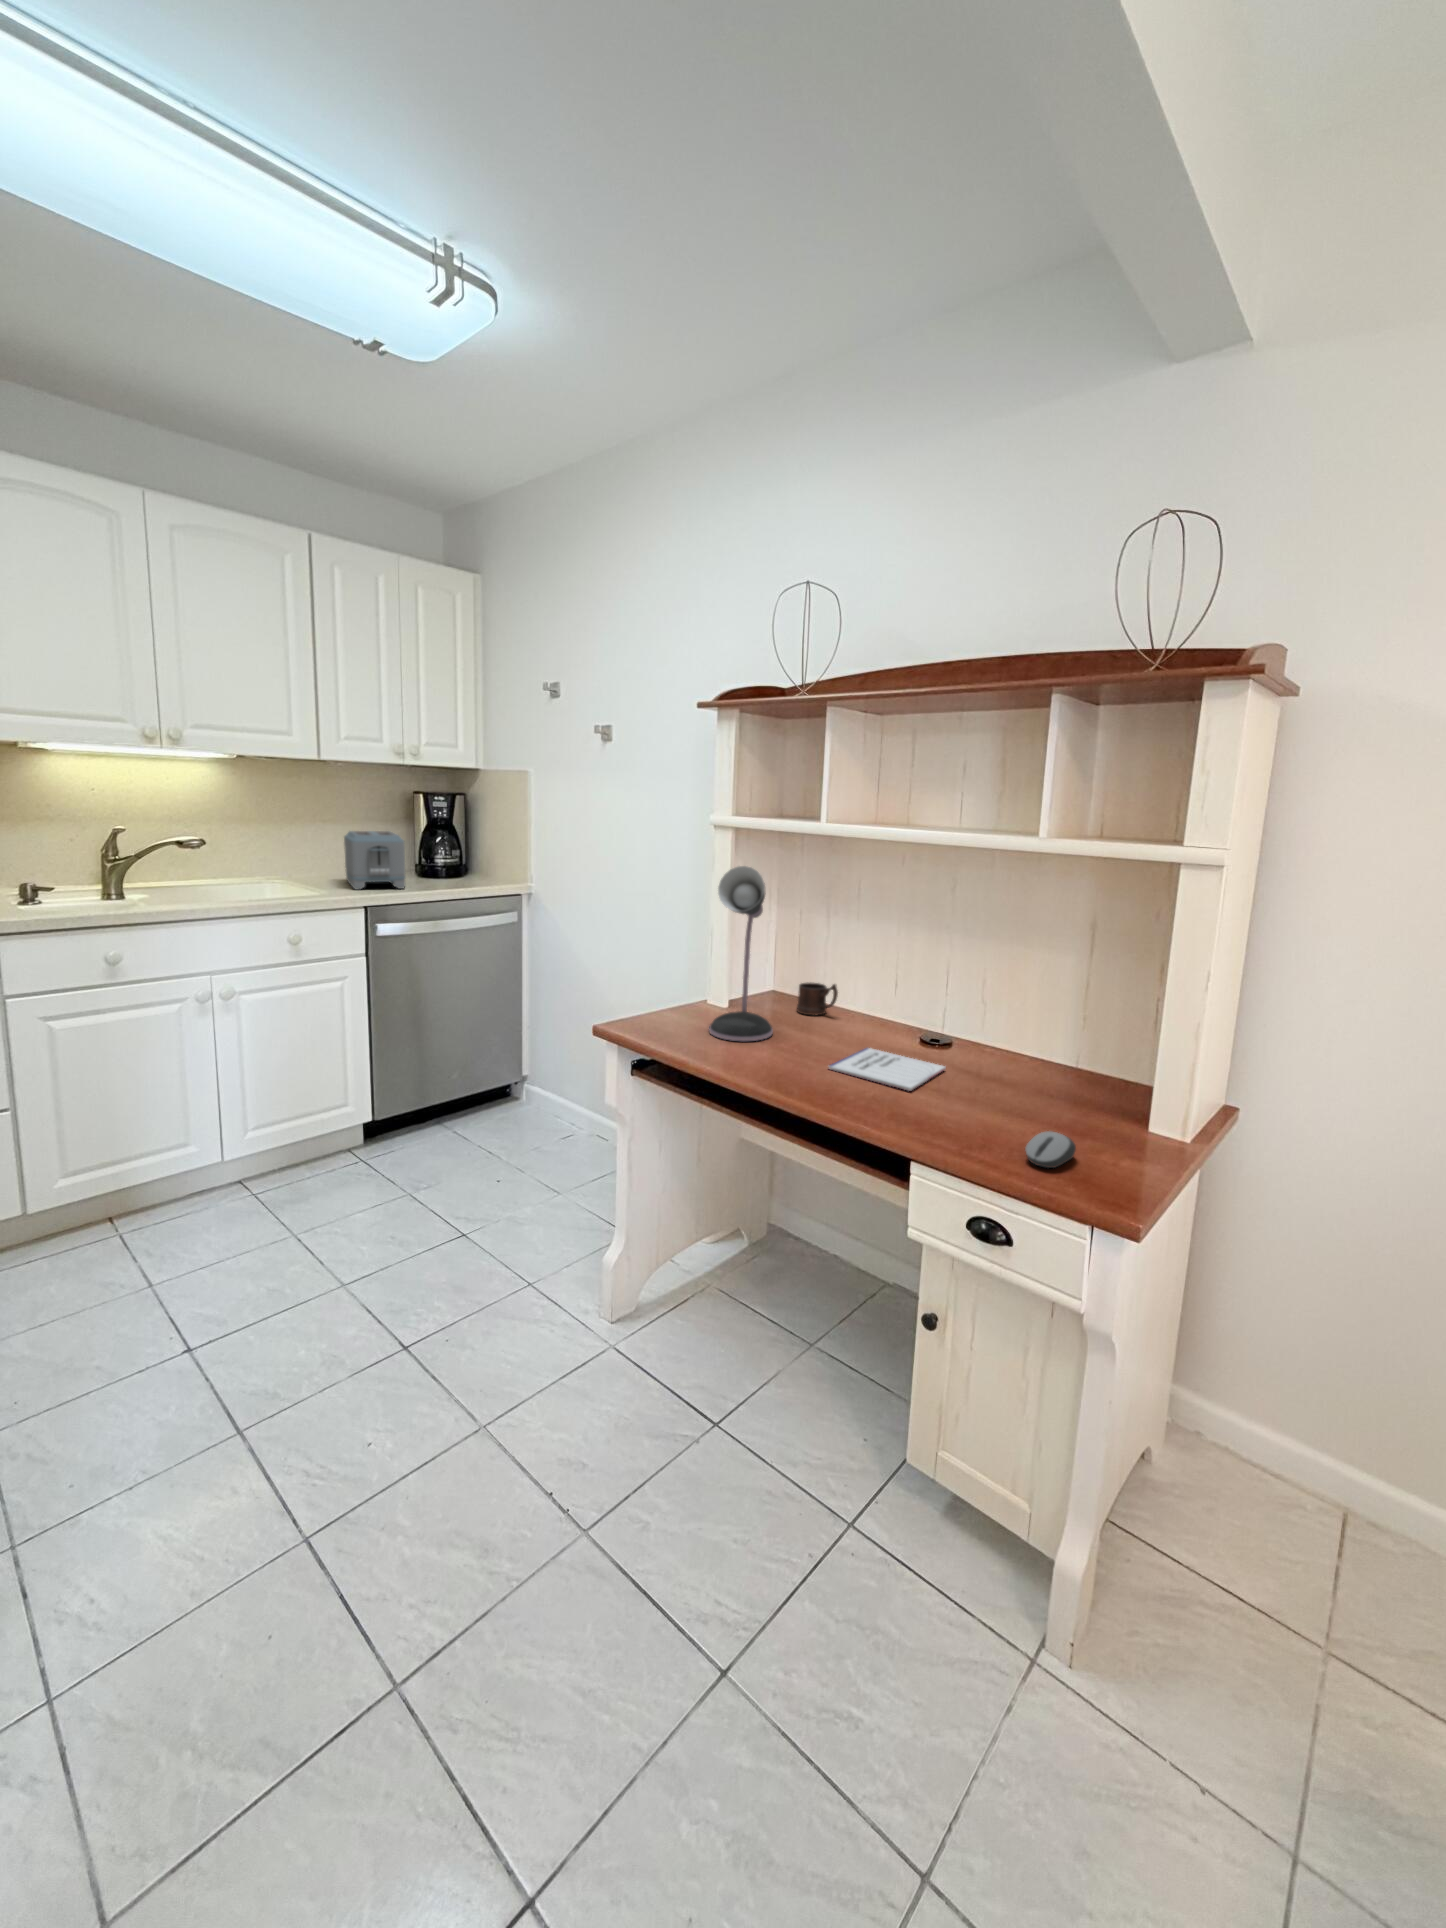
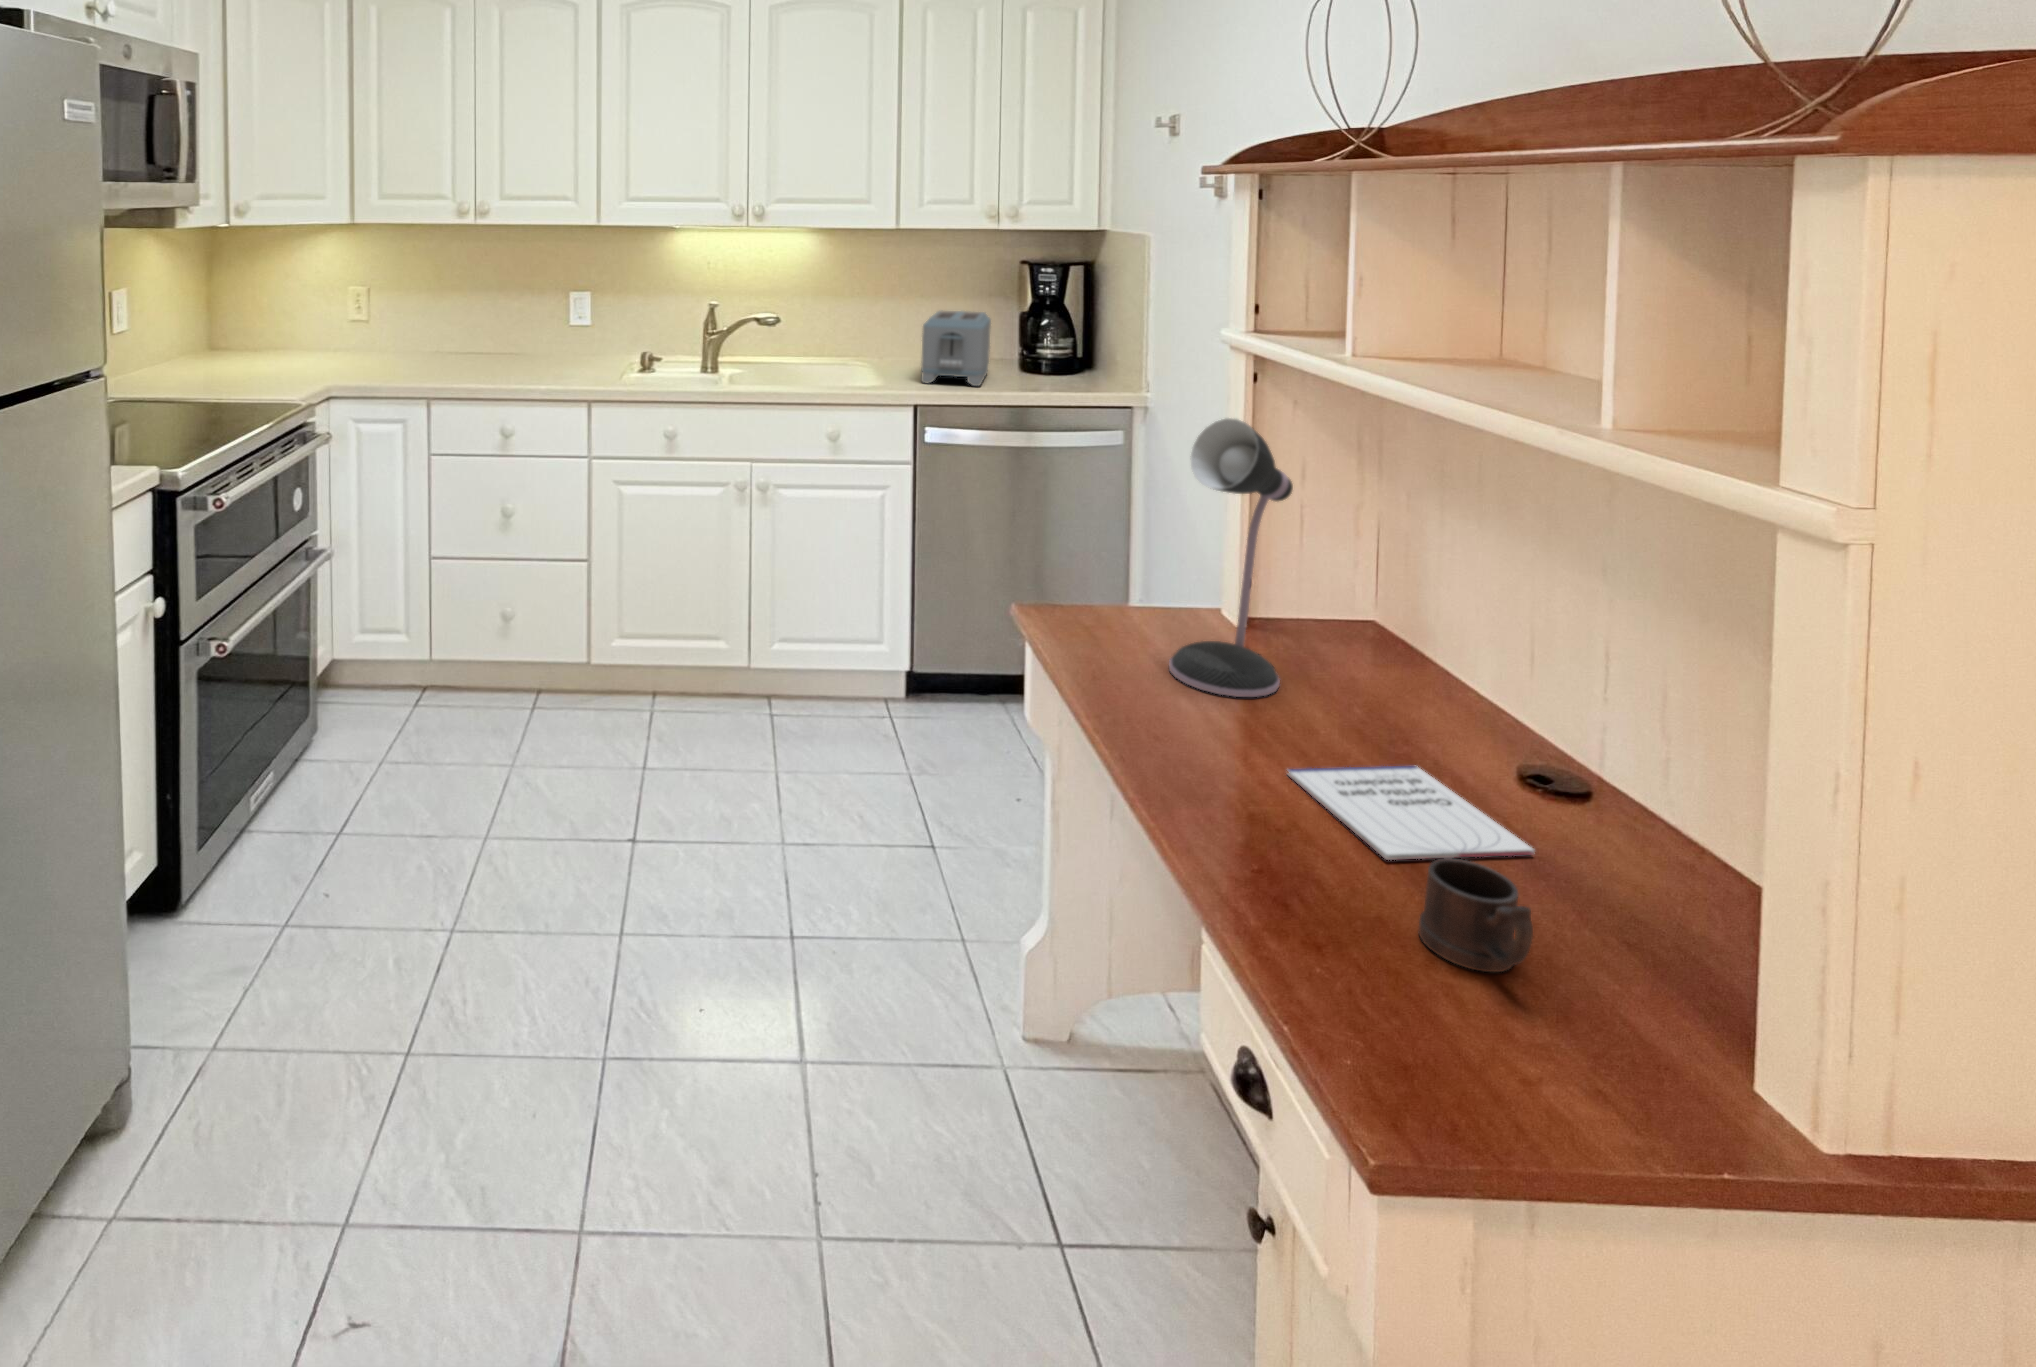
mug: present [797,982,838,1015] -> present [1419,858,1533,972]
computer mouse: present [1026,1131,1076,1168] -> none [1432,1022,1572,1105]

